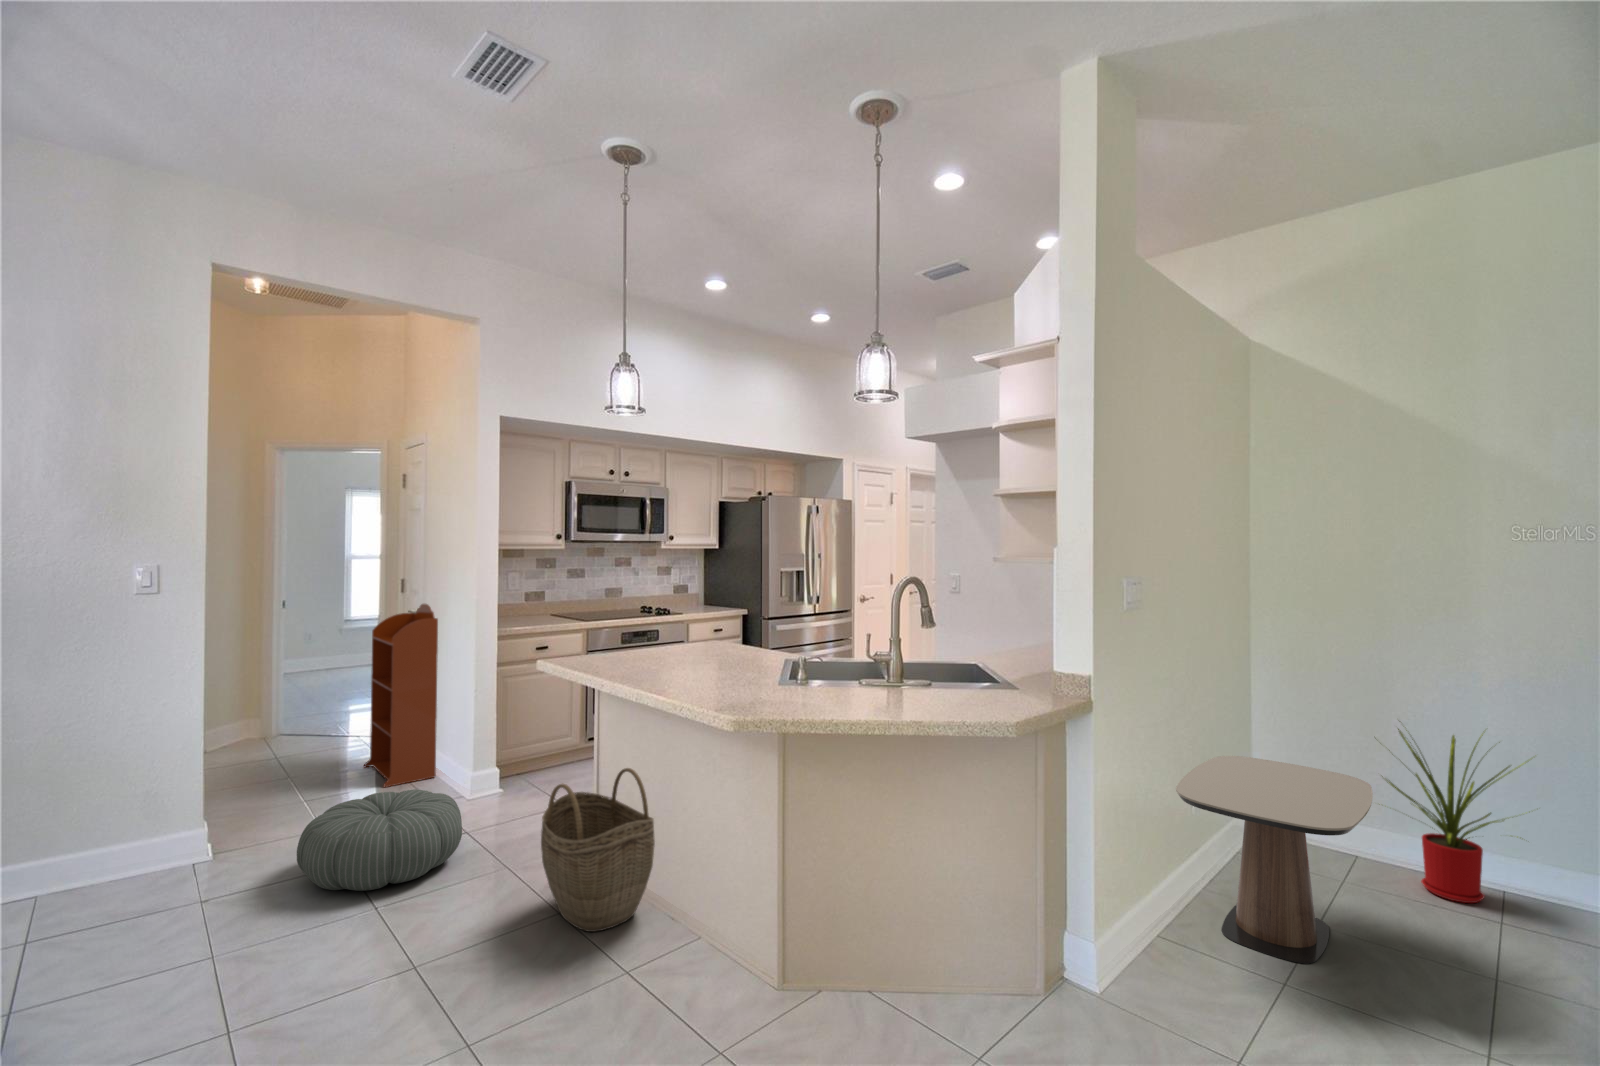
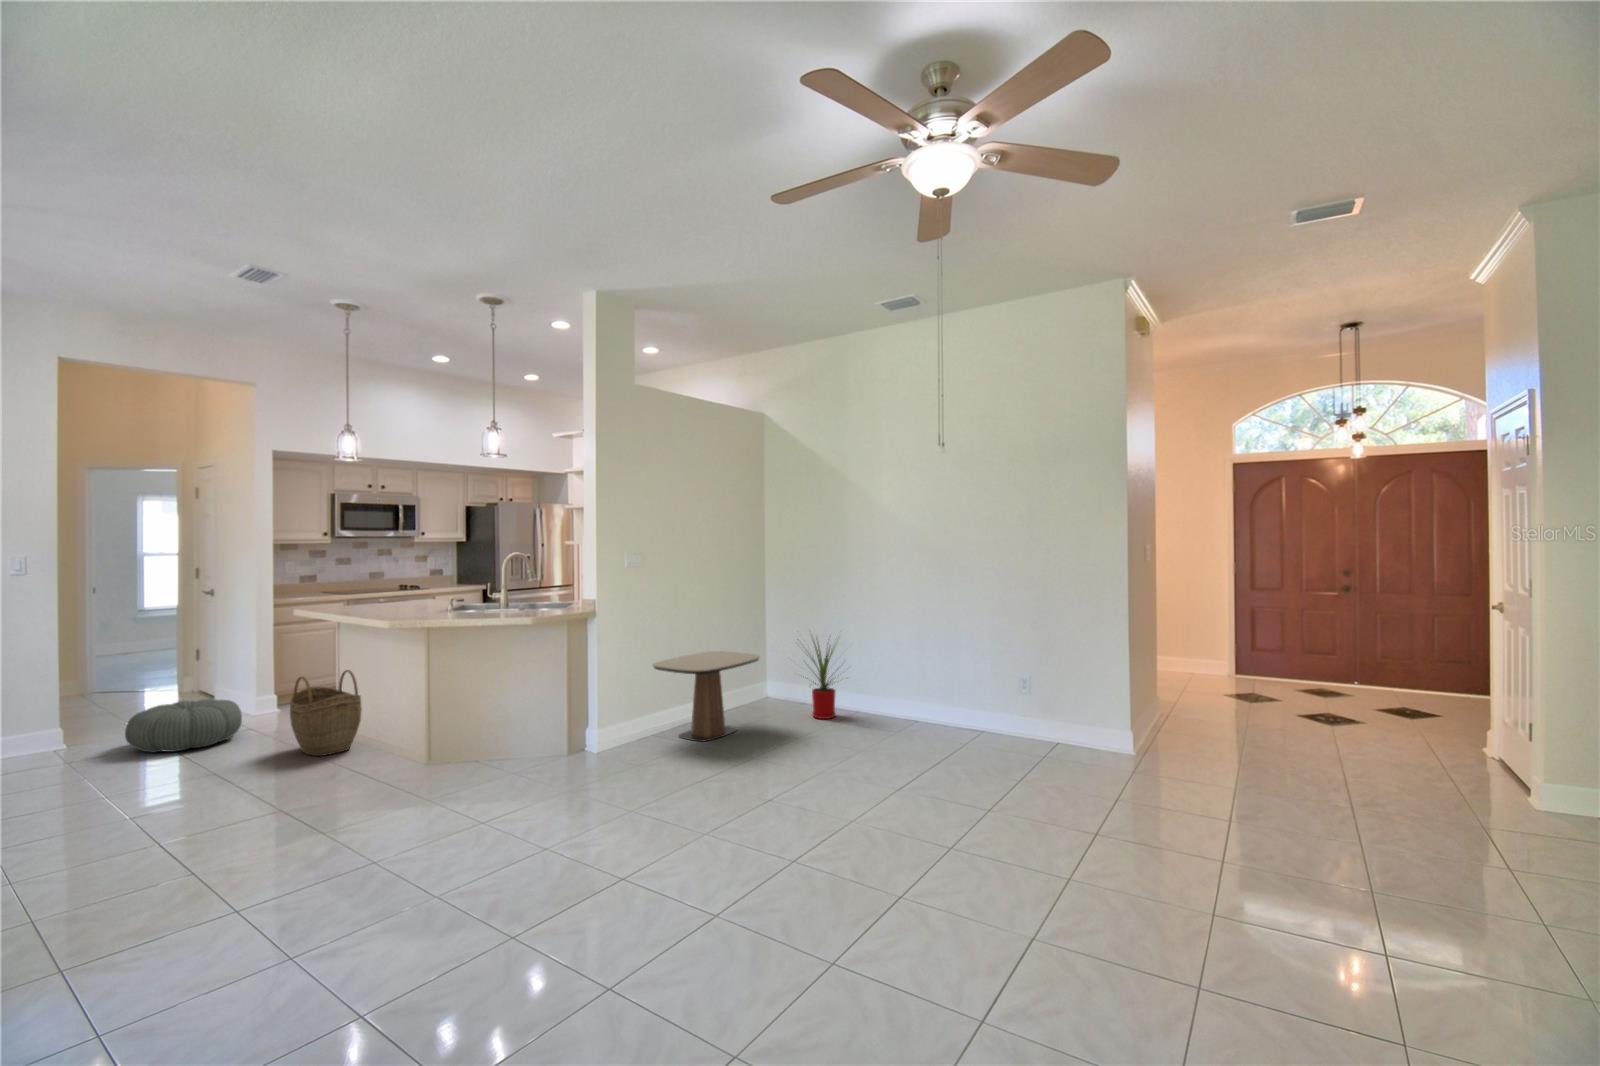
bookcase: present [364,604,438,787] -> none [167,584,226,713]

